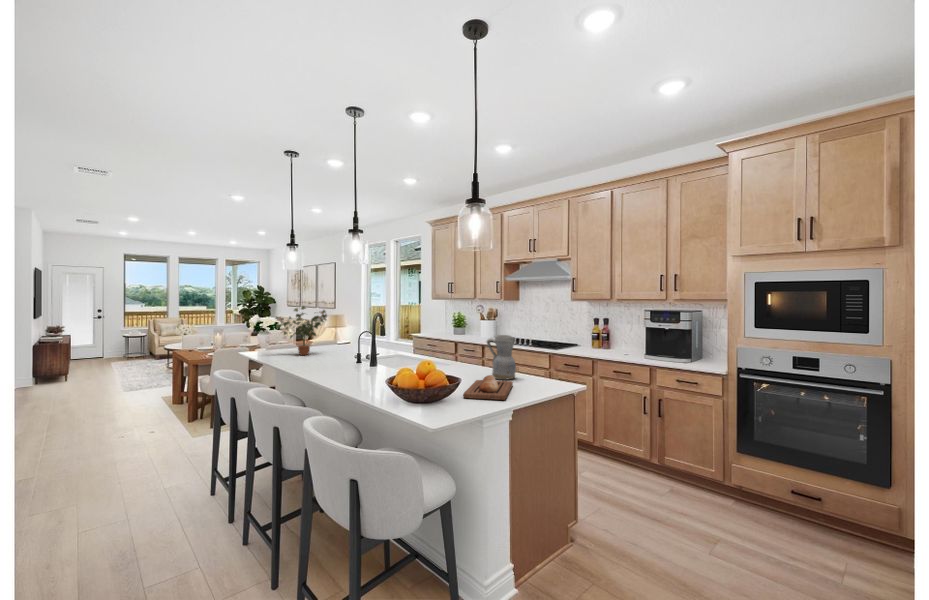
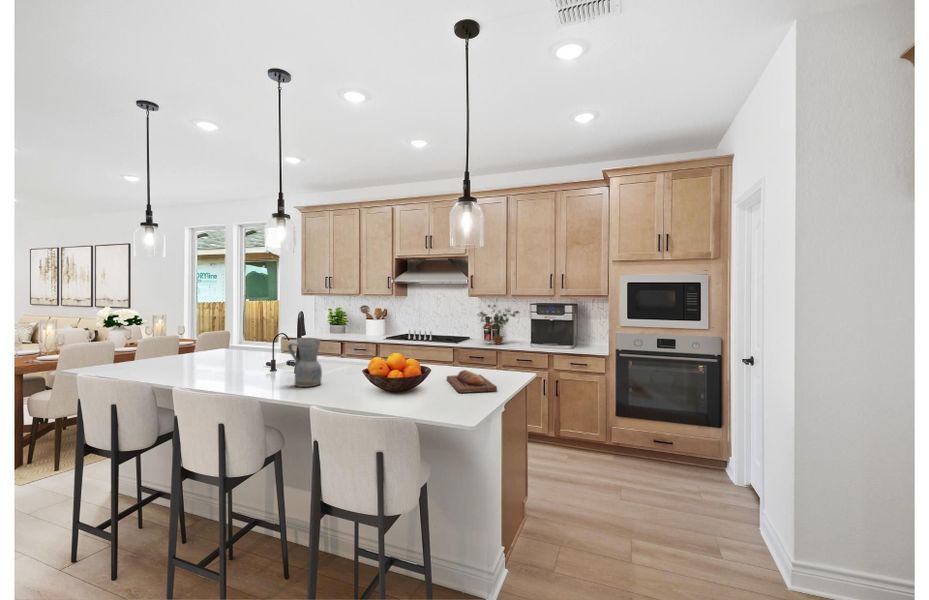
potted plant: present [276,306,327,355] -> present [477,305,519,344]
ceramic pitcher: present [487,335,516,379] -> present [288,338,322,387]

